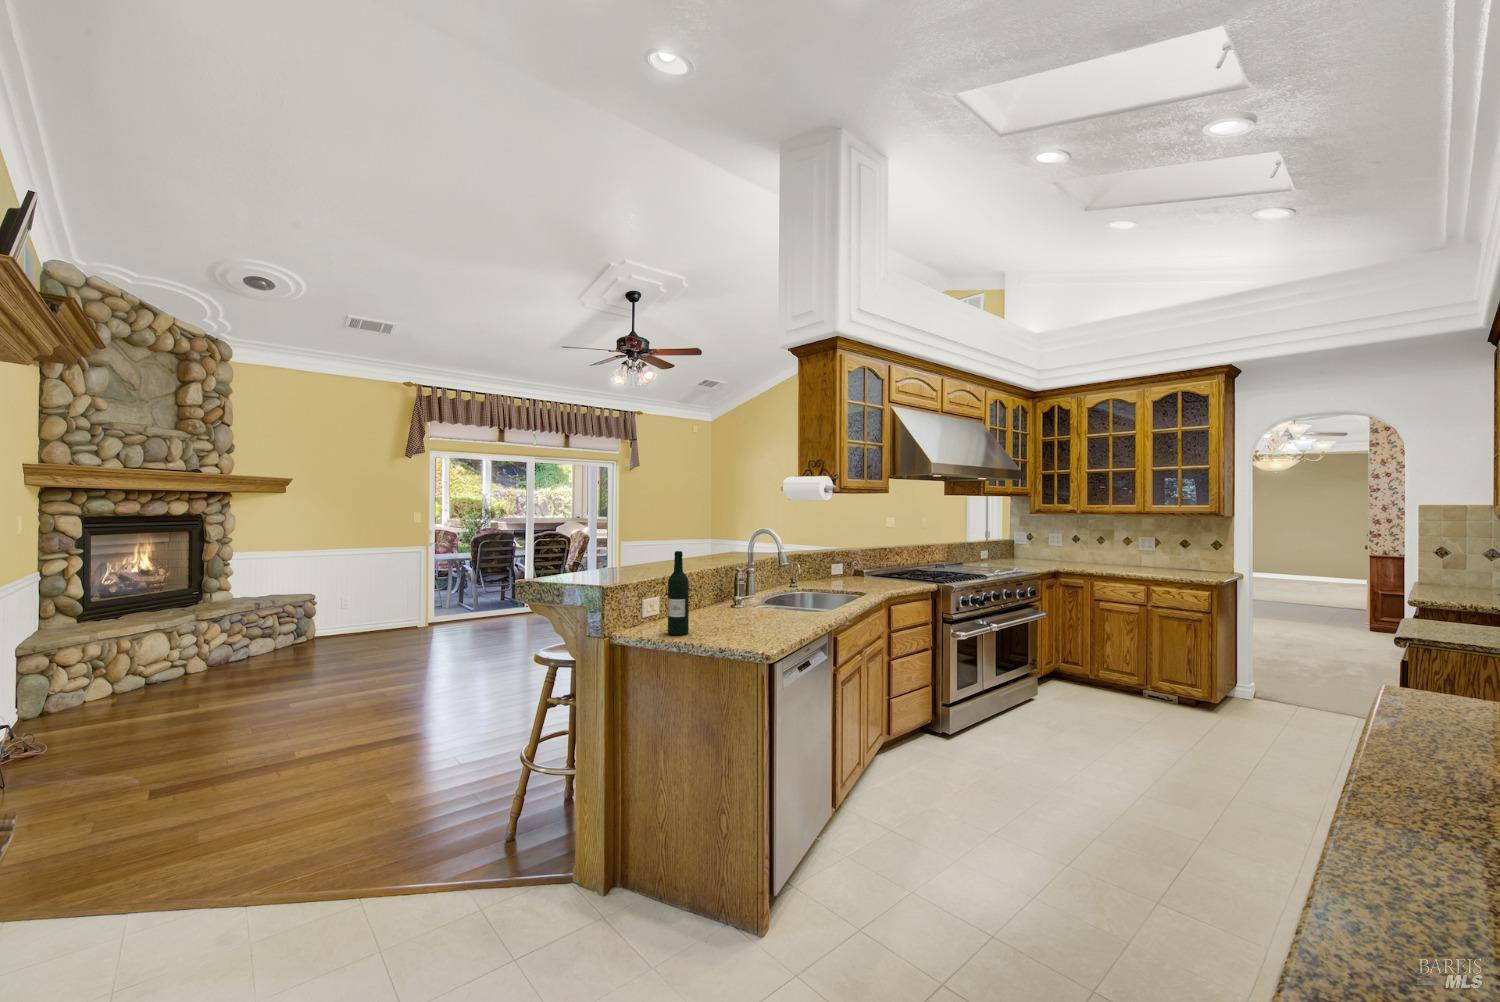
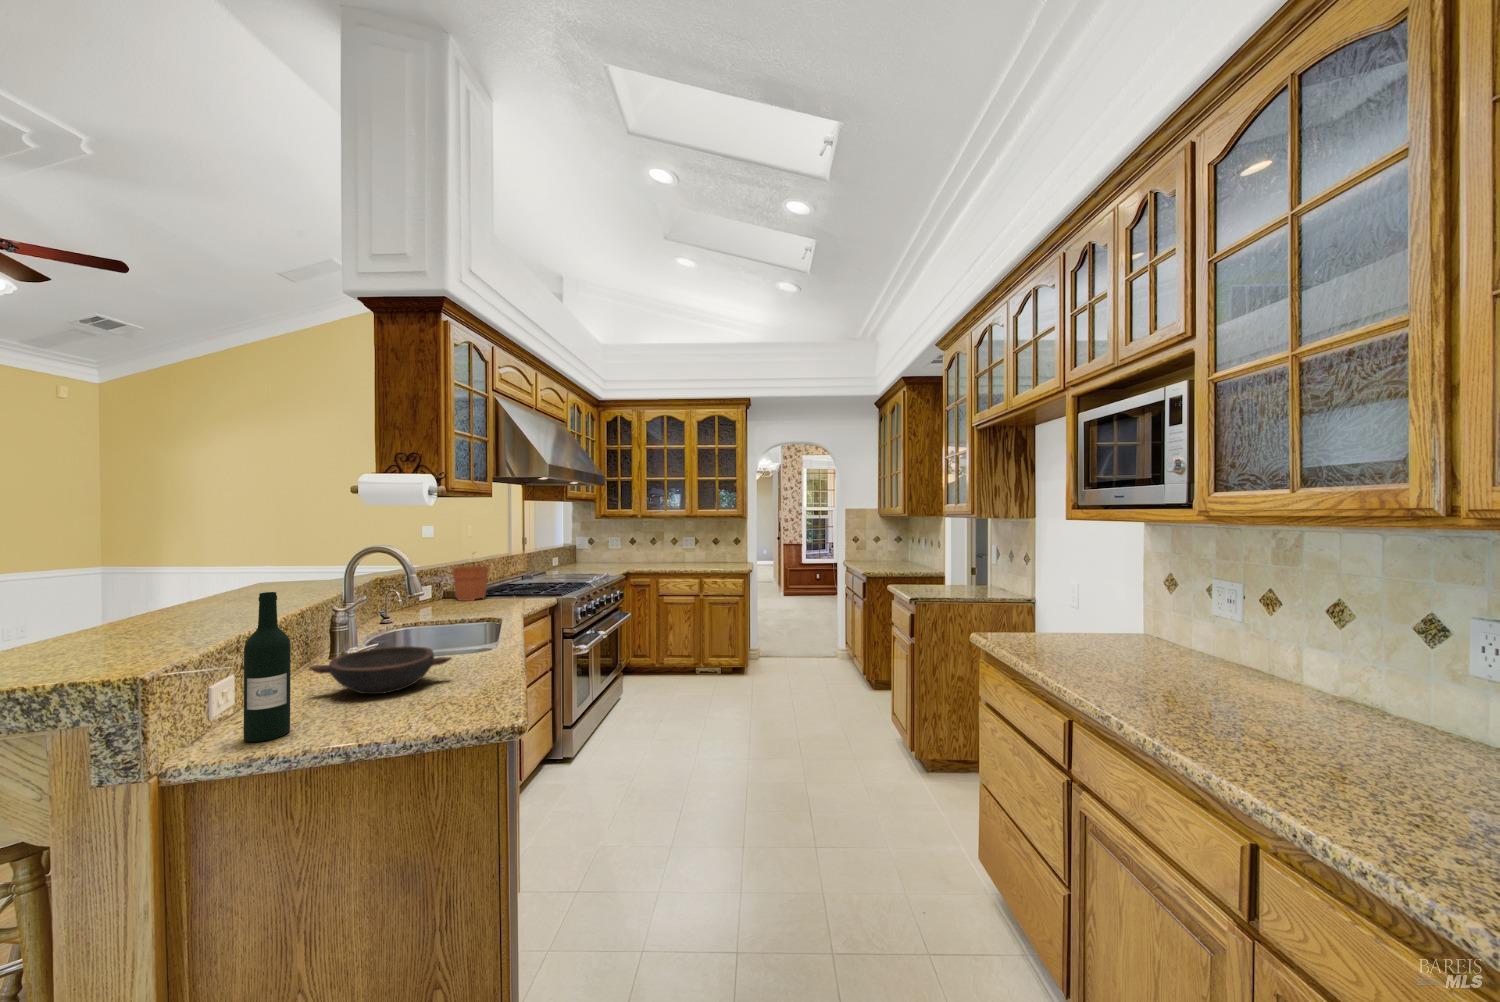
plant pot: none [862,538,890,578] -> present [453,553,489,601]
bowl: none [715,597,790,626] -> present [309,646,451,694]

